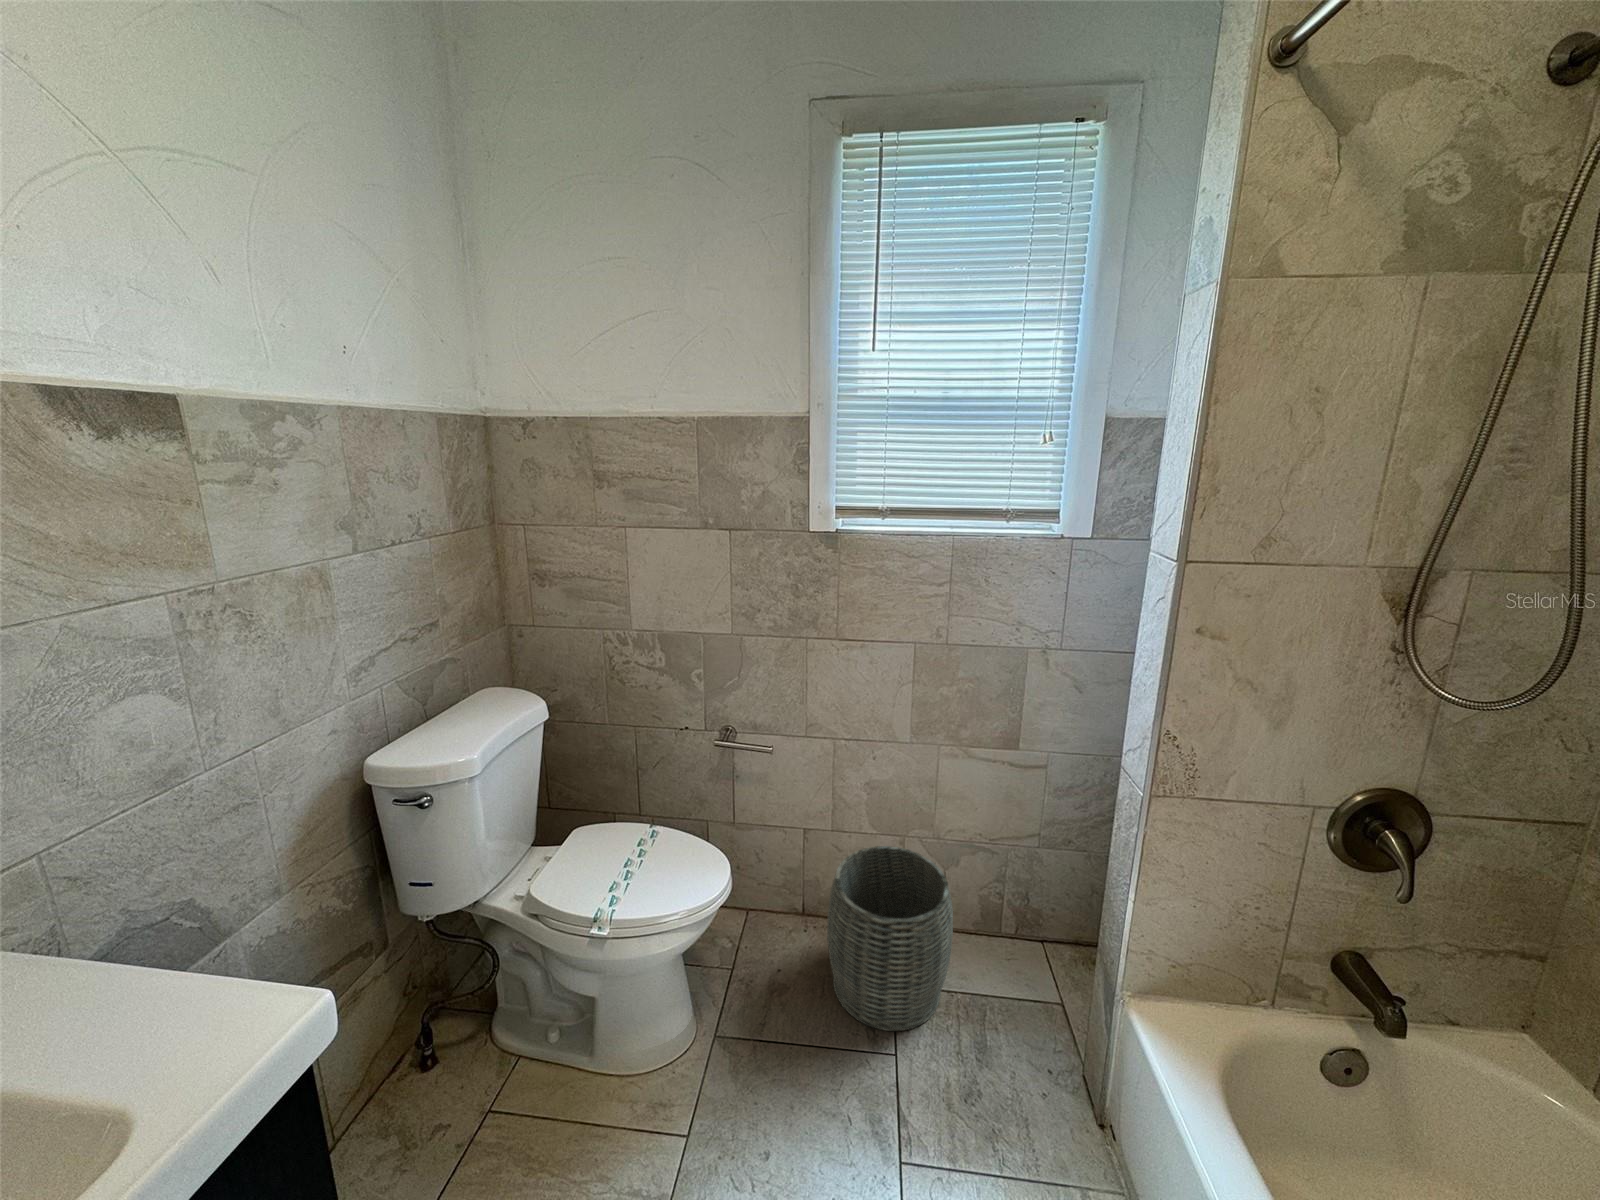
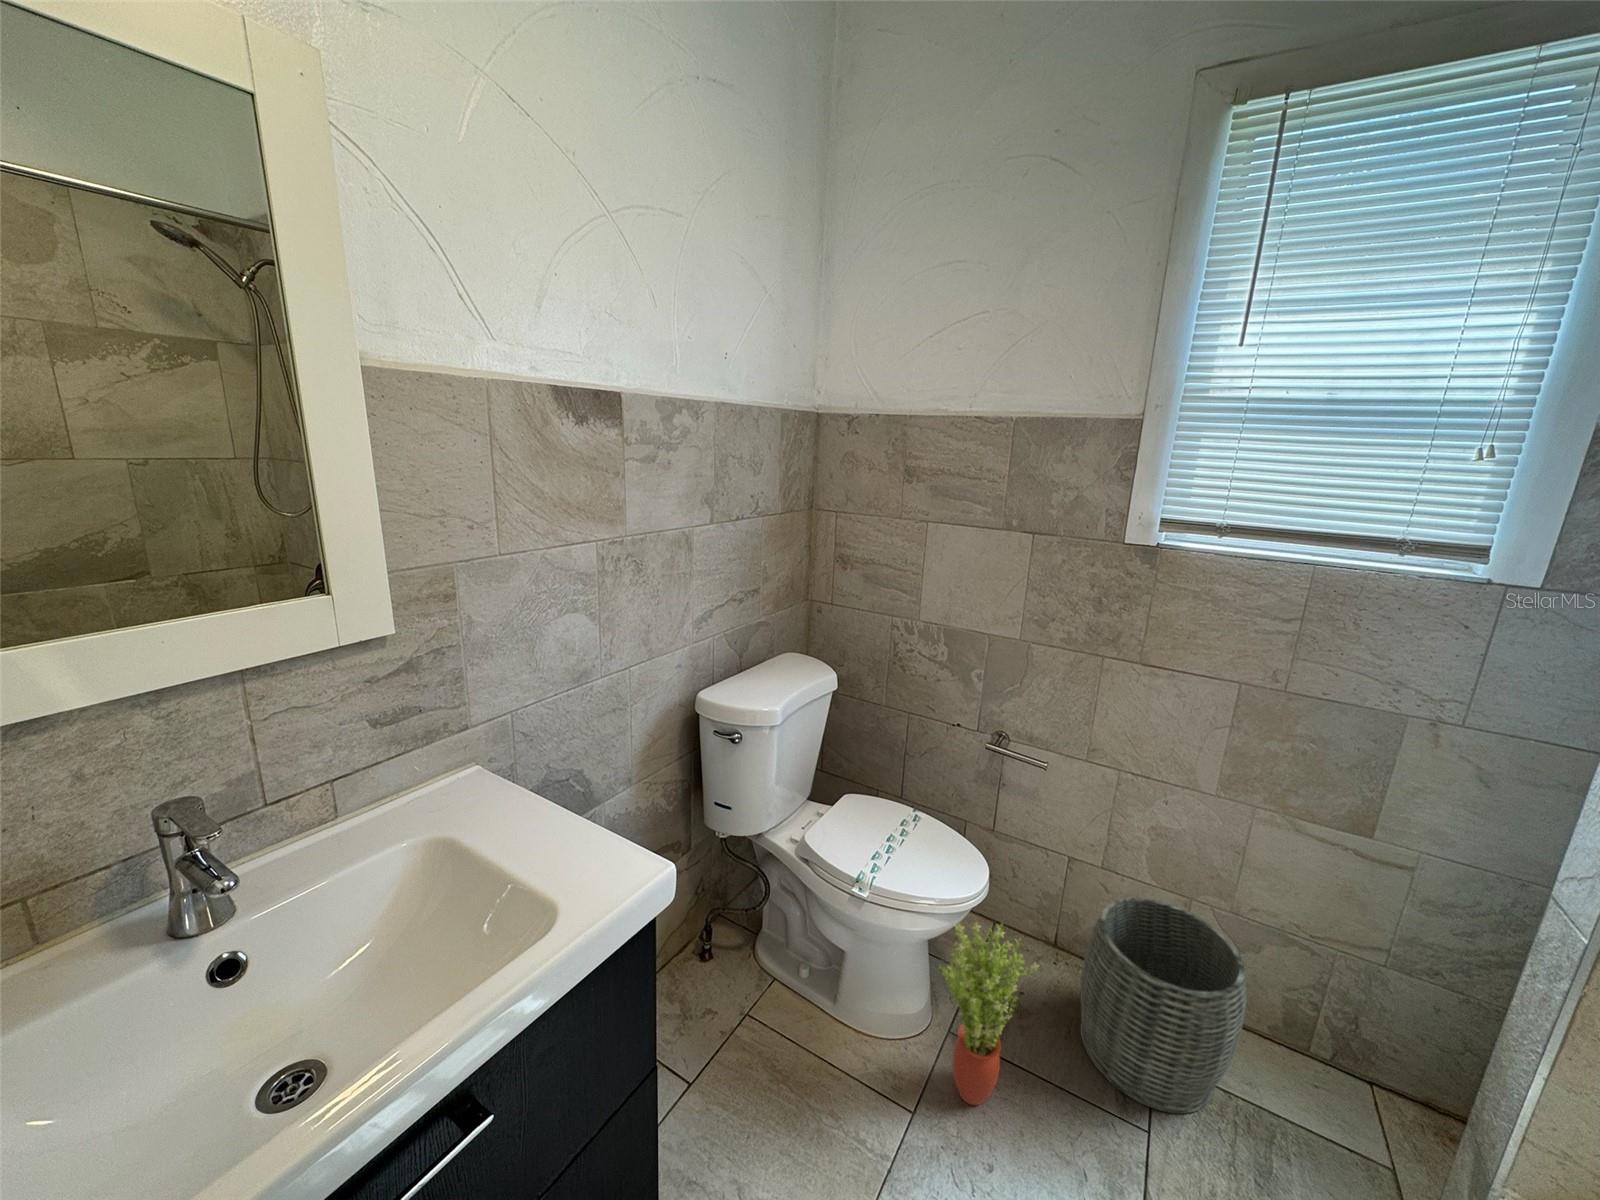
potted plant: none [691,914,785,1101] -> present [939,922,1039,1105]

